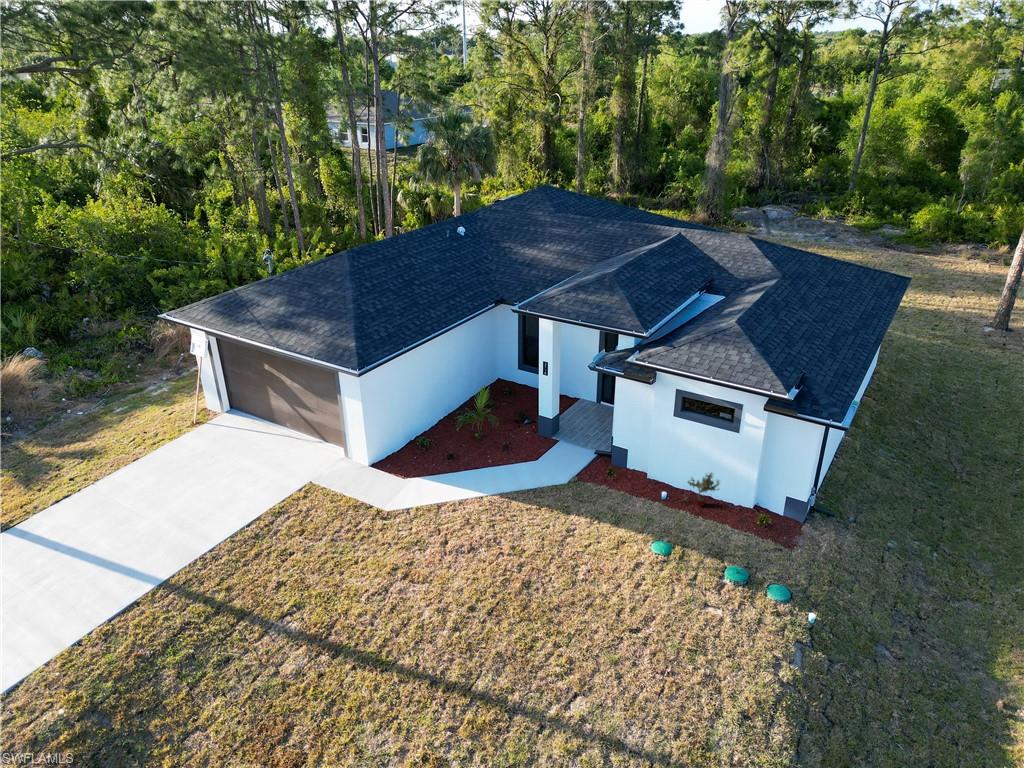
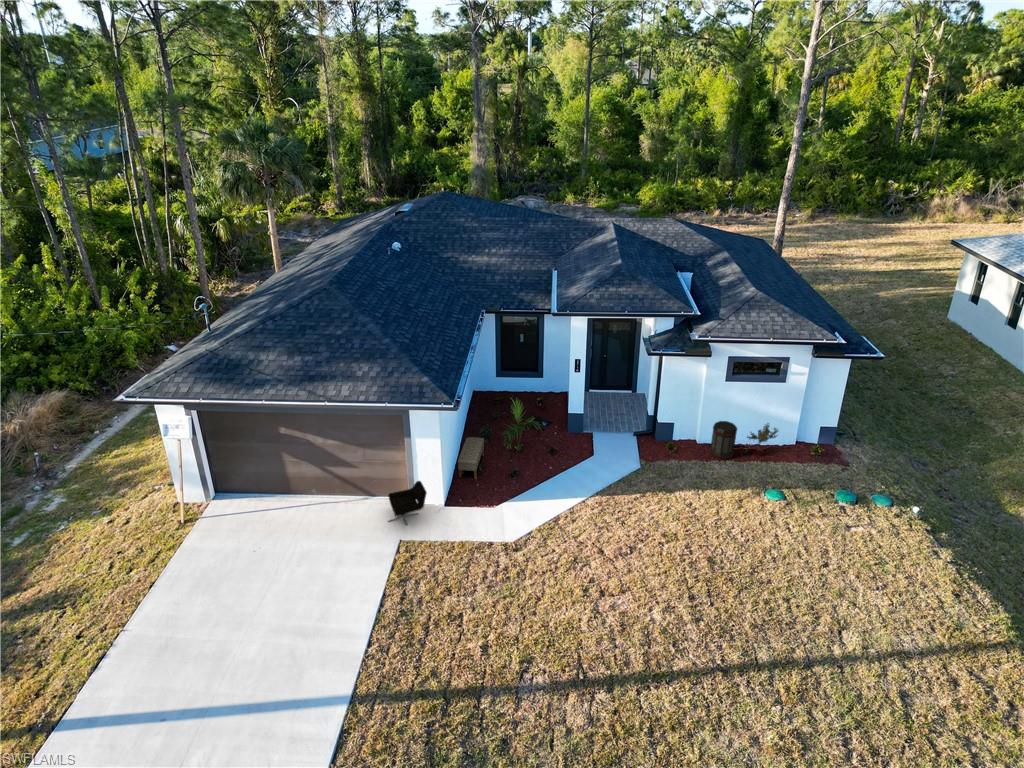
bench: none [399,412,441,451] -> present [458,437,484,480]
lounge chair: none [314,437,349,472] -> present [388,481,427,526]
trash can: none [648,457,677,500] -> present [710,421,737,460]

